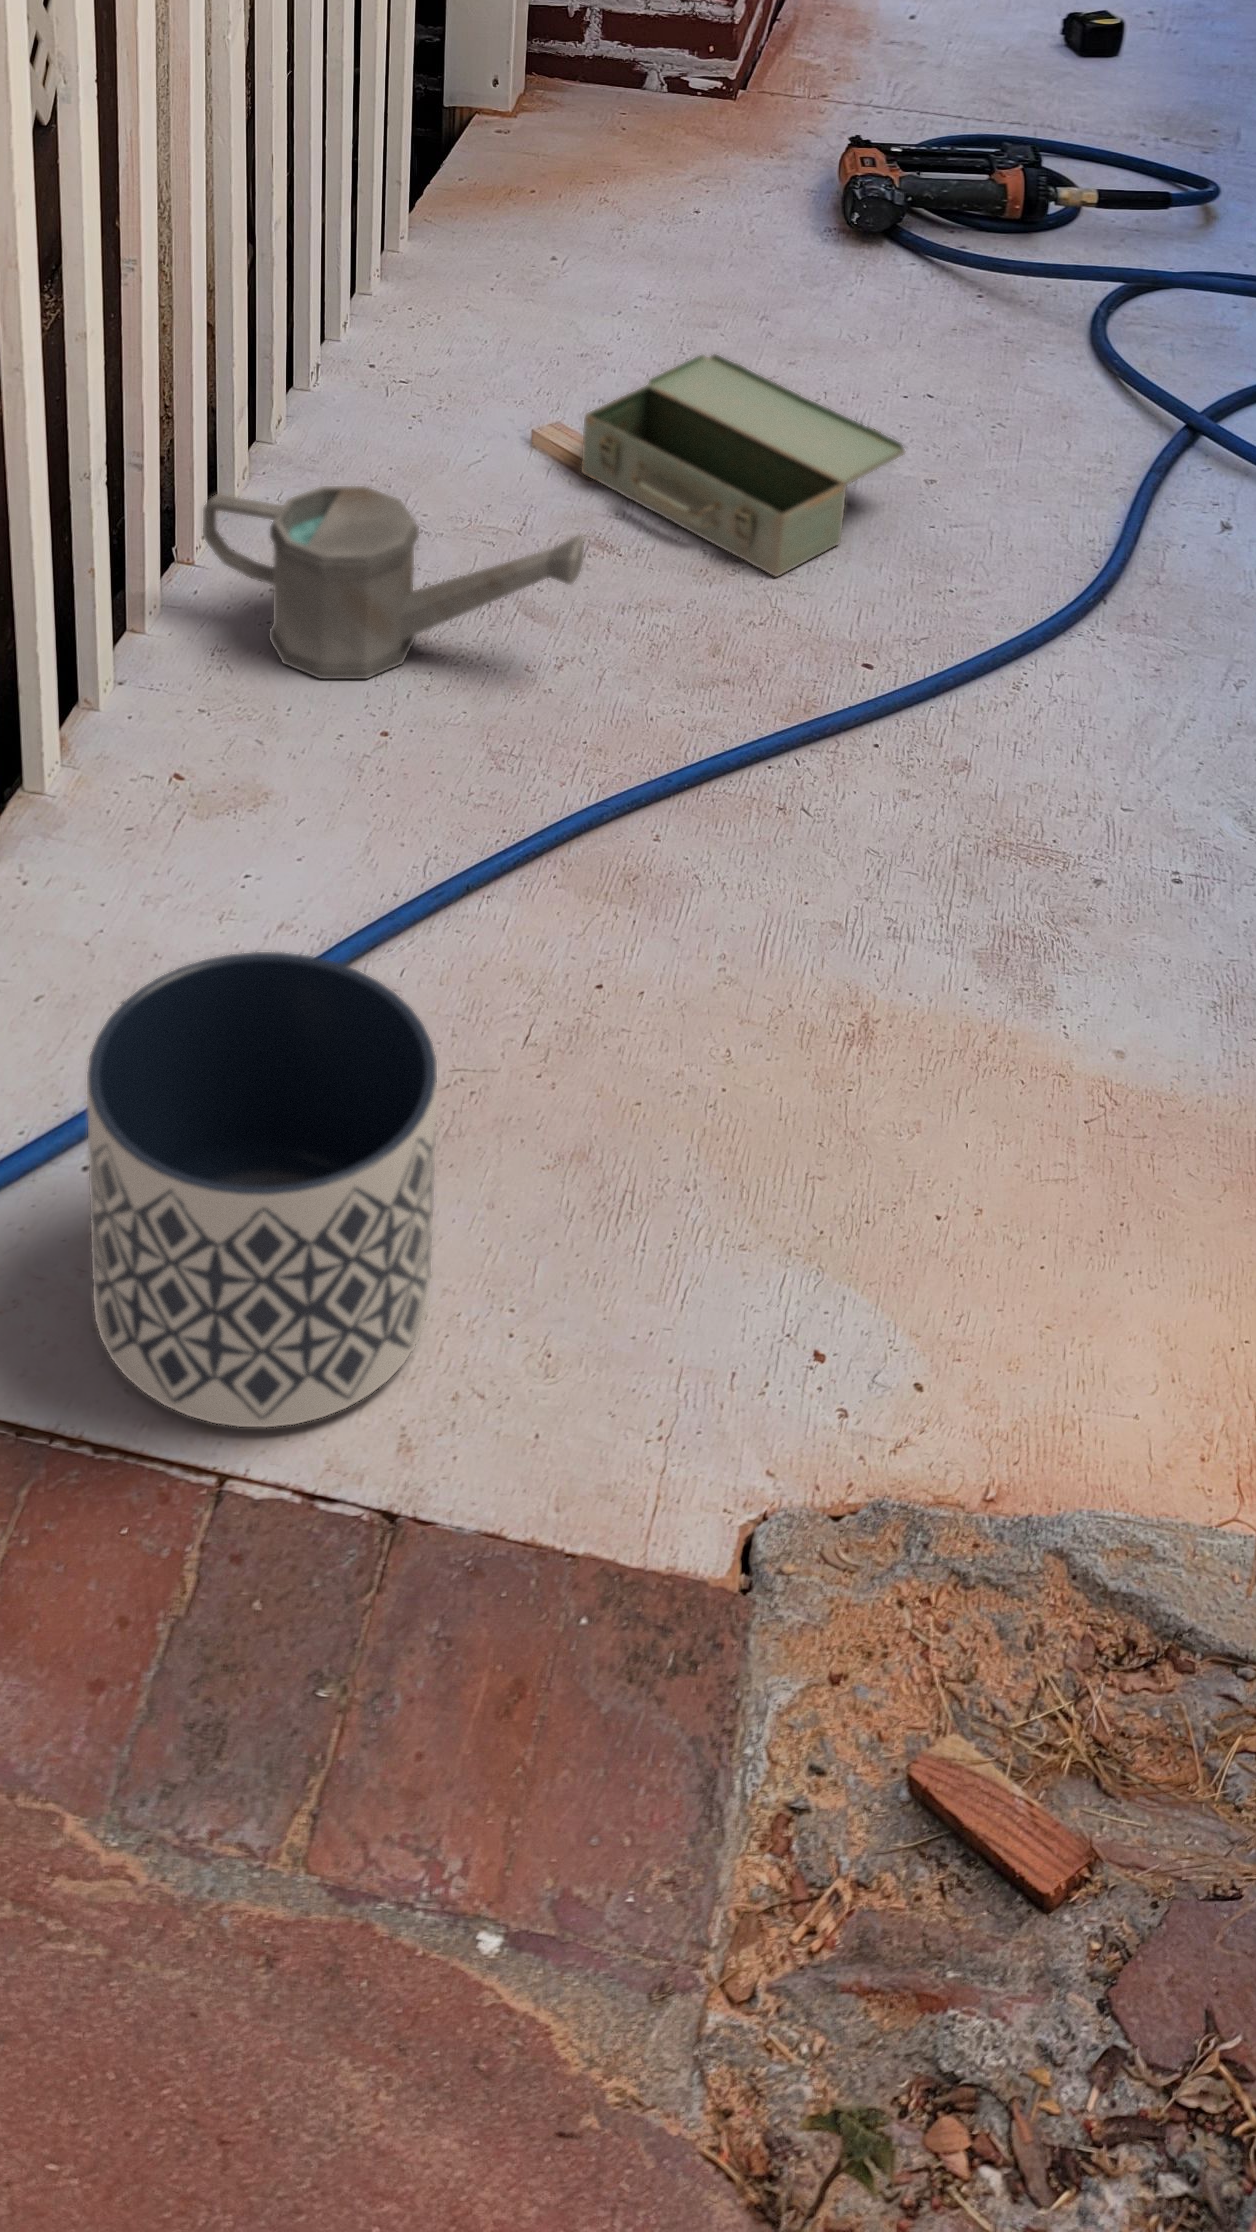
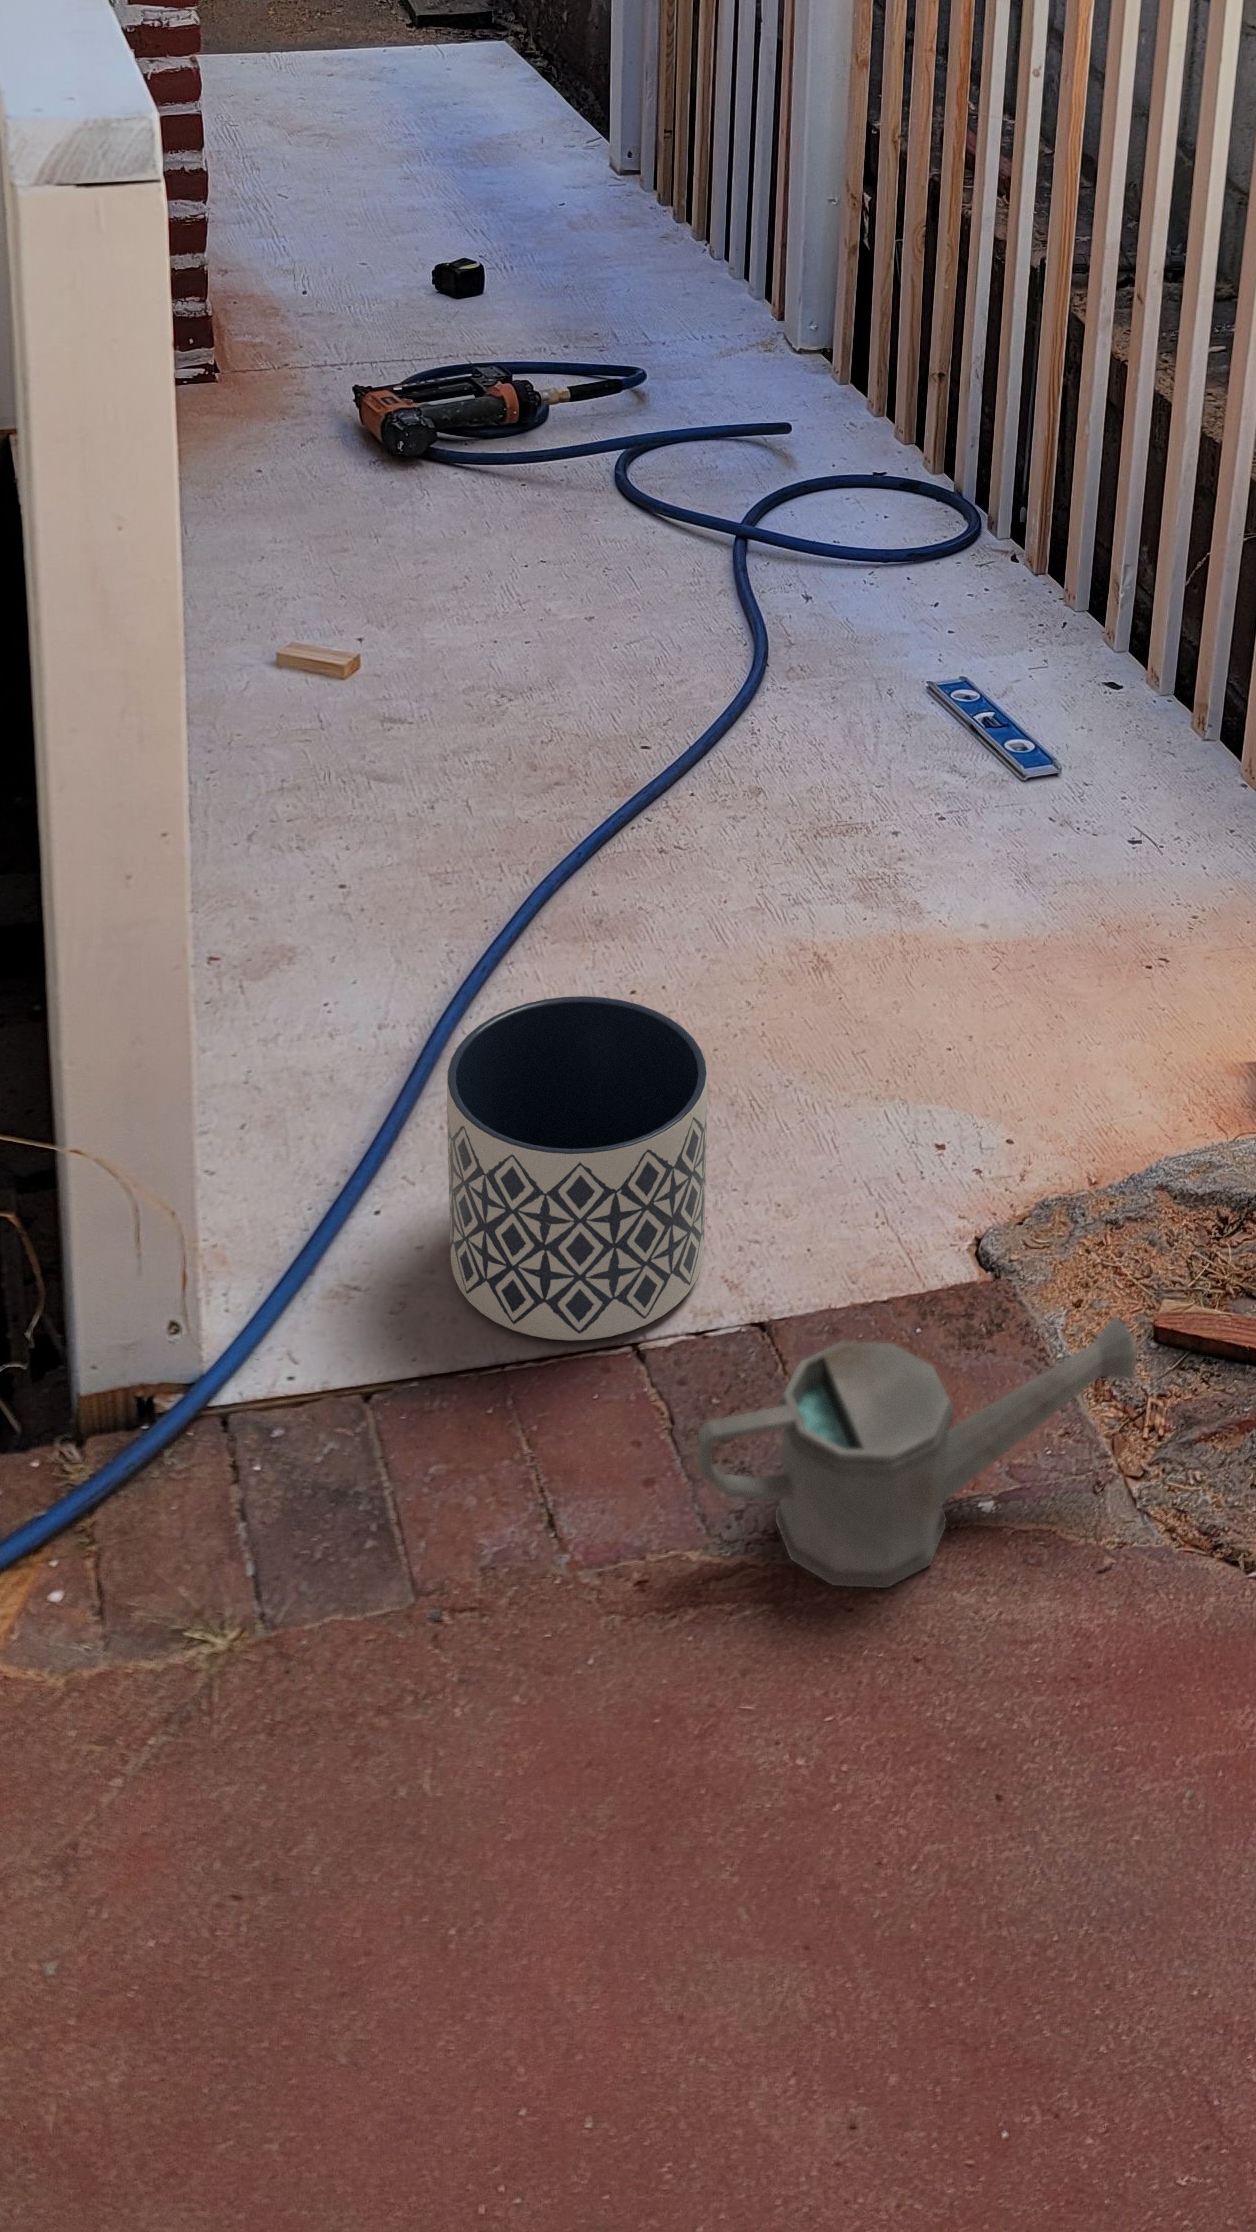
toolbox: present [581,355,906,576] -> none [345,556,594,704]
watering can: present [203,486,584,679] -> present [697,1317,1136,1588]

